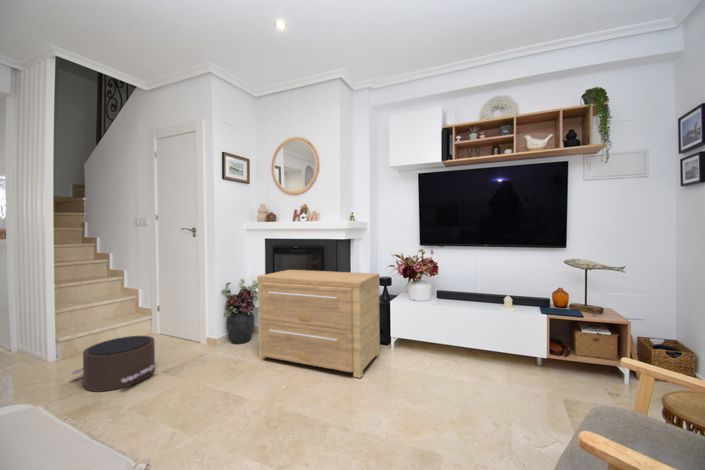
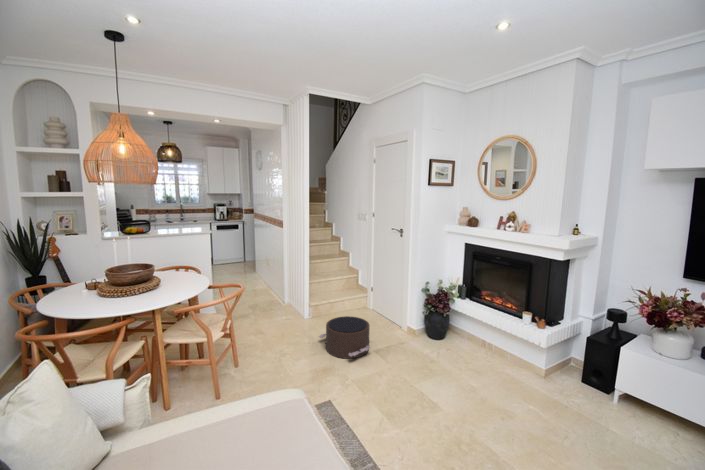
side table: present [257,270,380,378] -> none [452,281,607,427]

